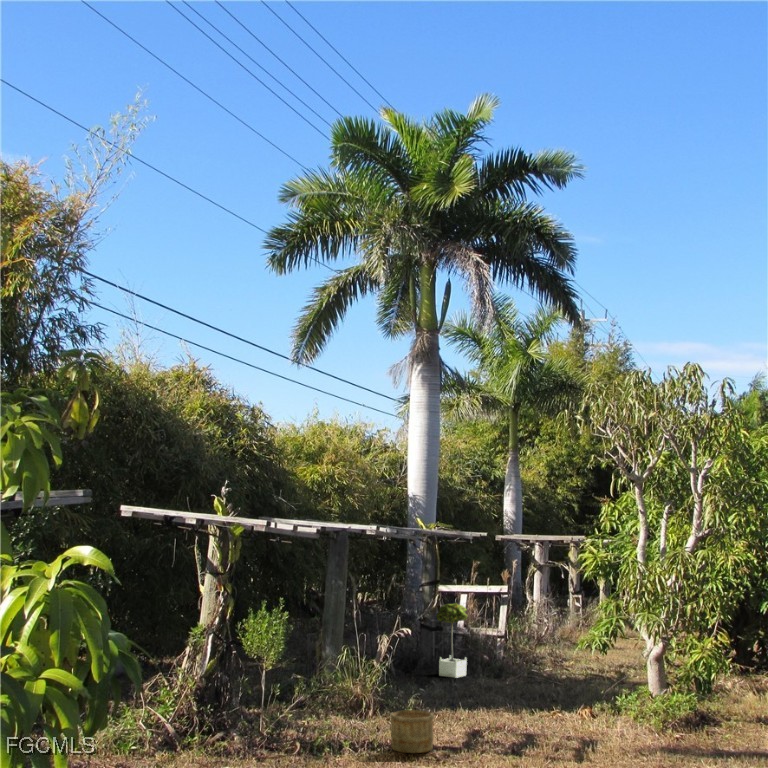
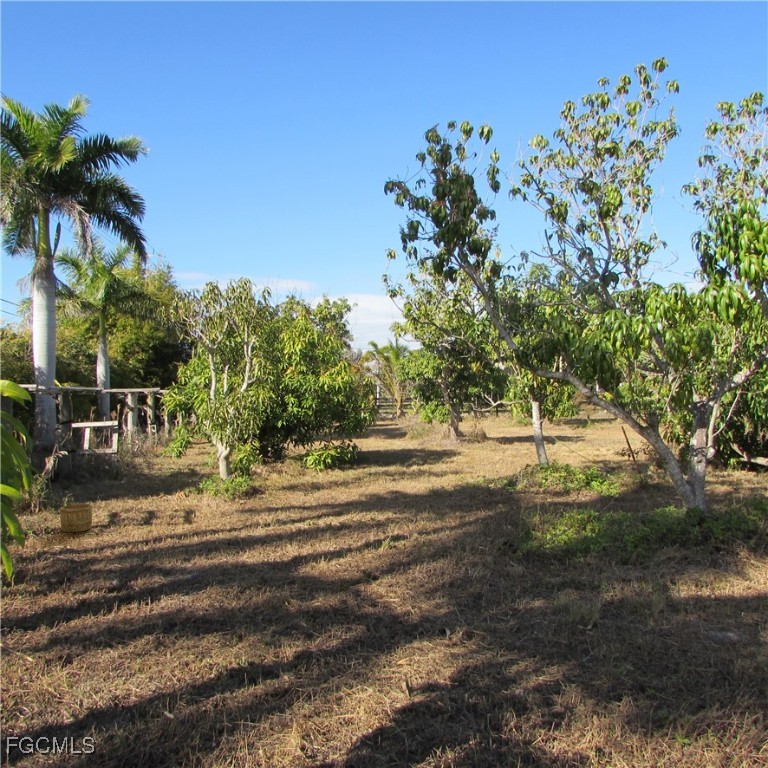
potted tree: present [436,603,467,678] -> none [69,434,91,484]

